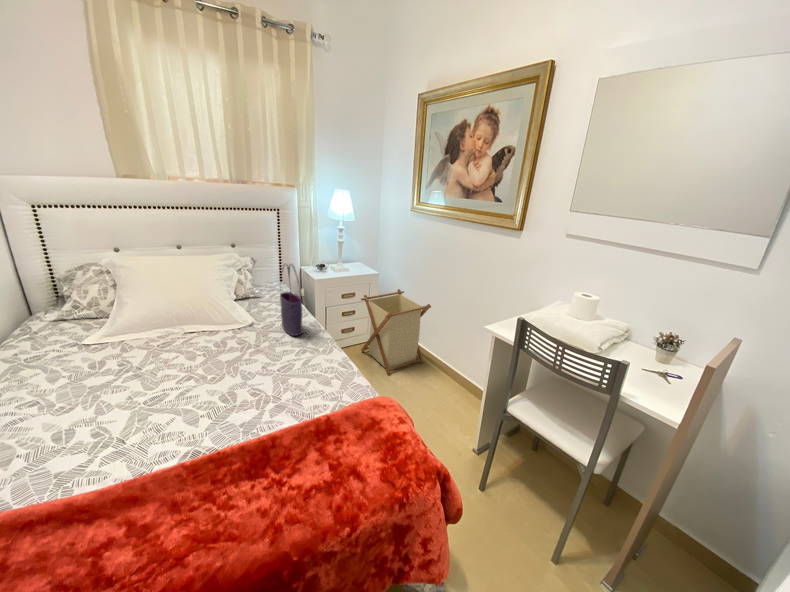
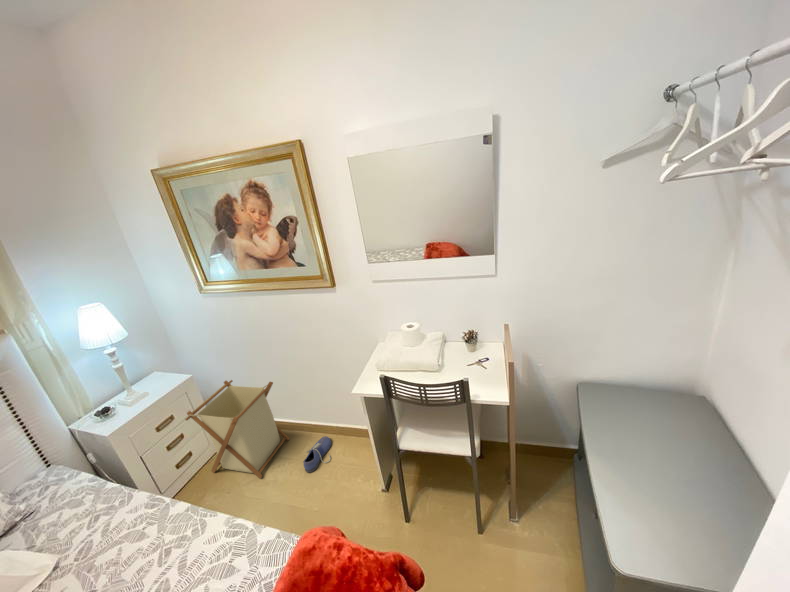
tote bag: present [280,264,303,336] -> none [71,460,146,545]
shoe: none [421,376,454,397] -> present [303,436,331,473]

